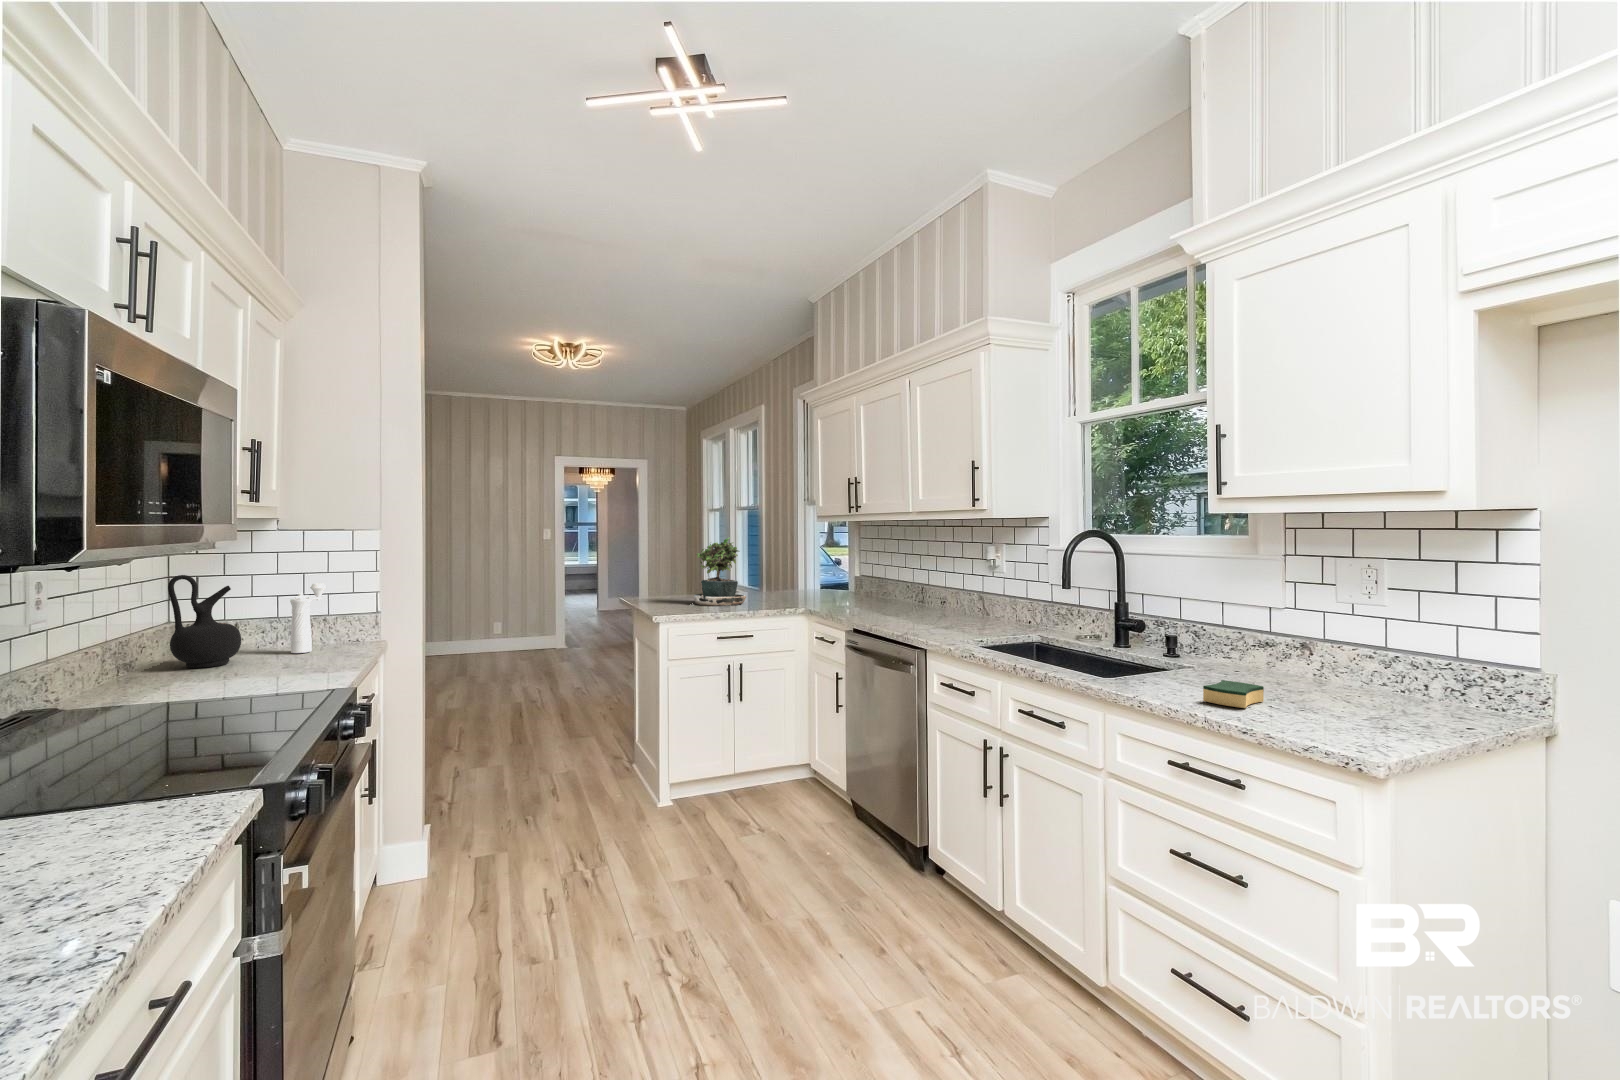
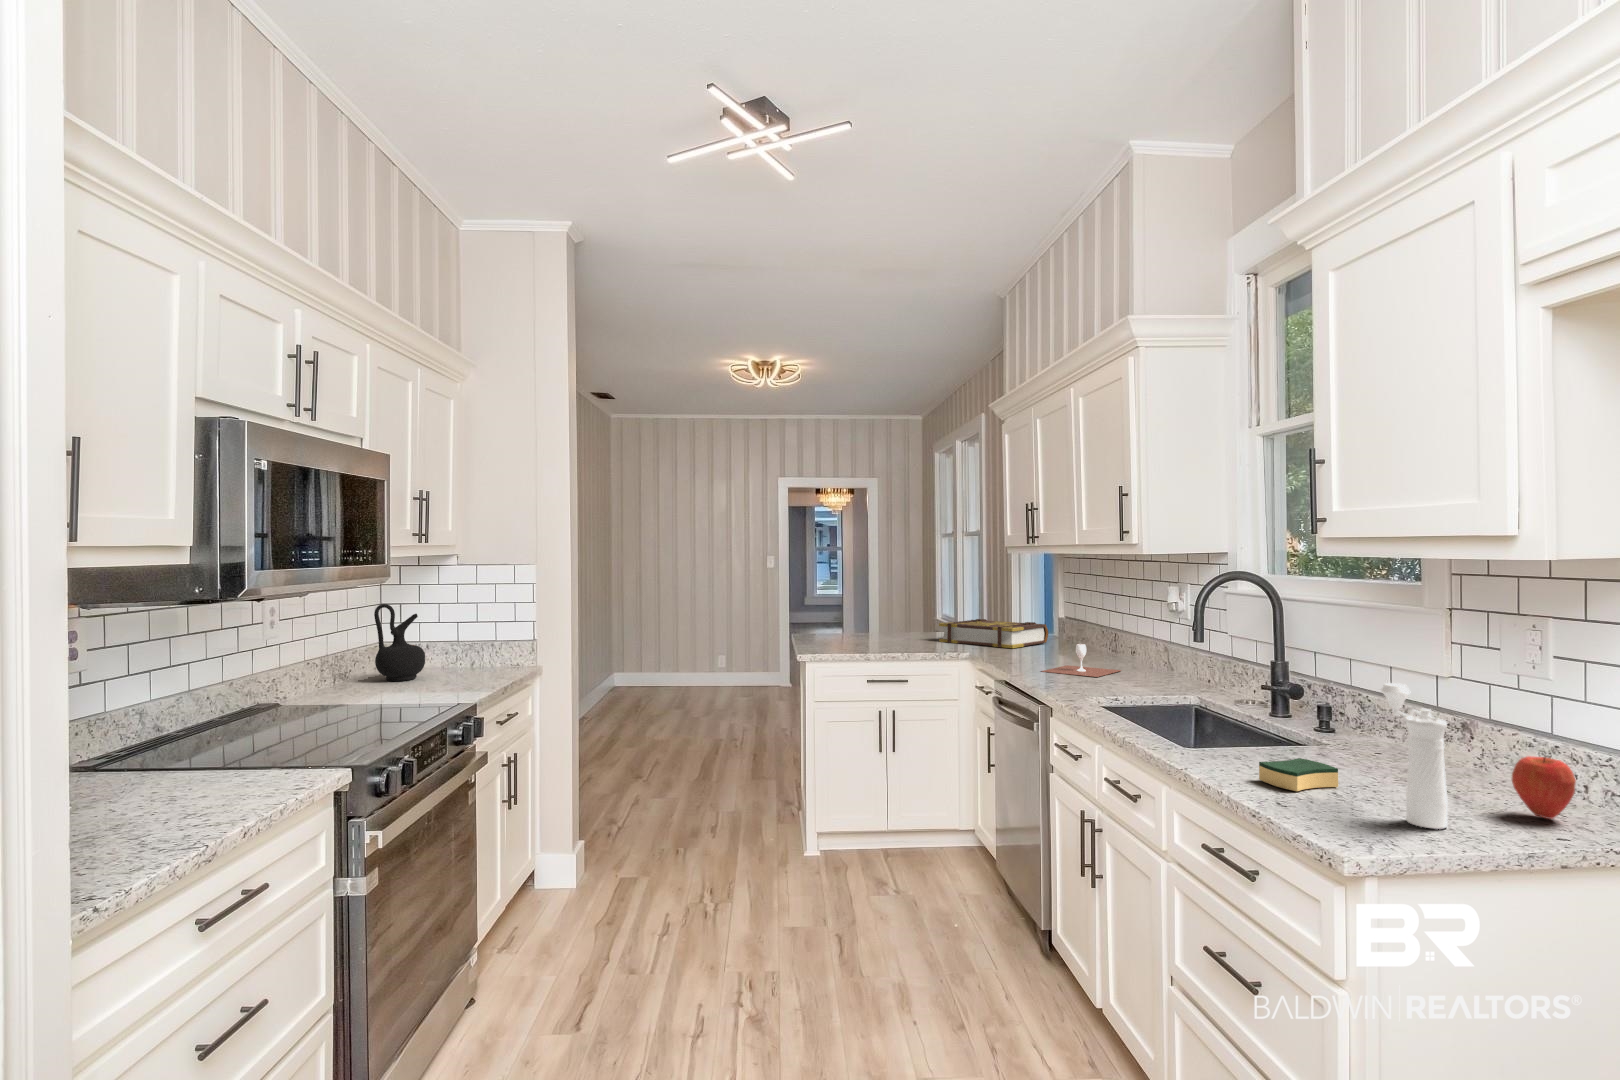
potted plant: present [694,538,746,606] -> none [840,570,910,645]
book: none [768,581,858,604] -> present [939,619,1048,648]
pepper mill: present [290,583,326,653] -> present [1381,683,1448,829]
wine glass: none [891,597,951,625] -> present [1042,644,1121,677]
apple: none [1400,664,1451,713] -> present [1512,756,1576,819]

